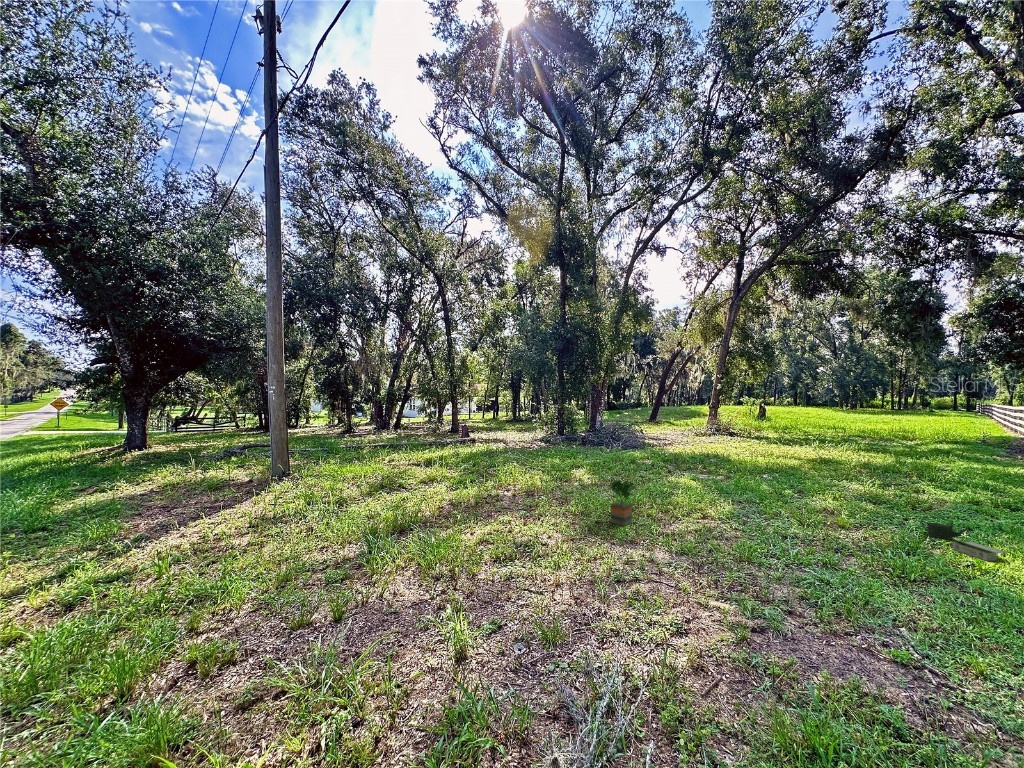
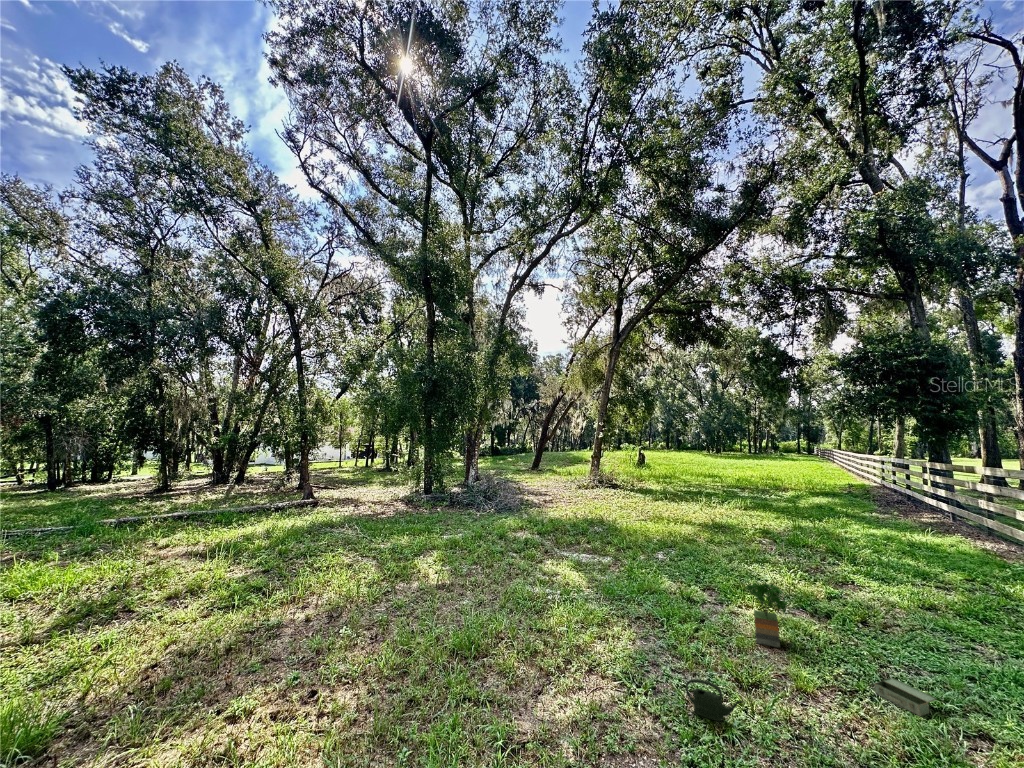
potted tree: present [611,480,636,526] -> present [746,583,787,647]
watering can: present [921,516,970,540] -> present [686,679,743,721]

